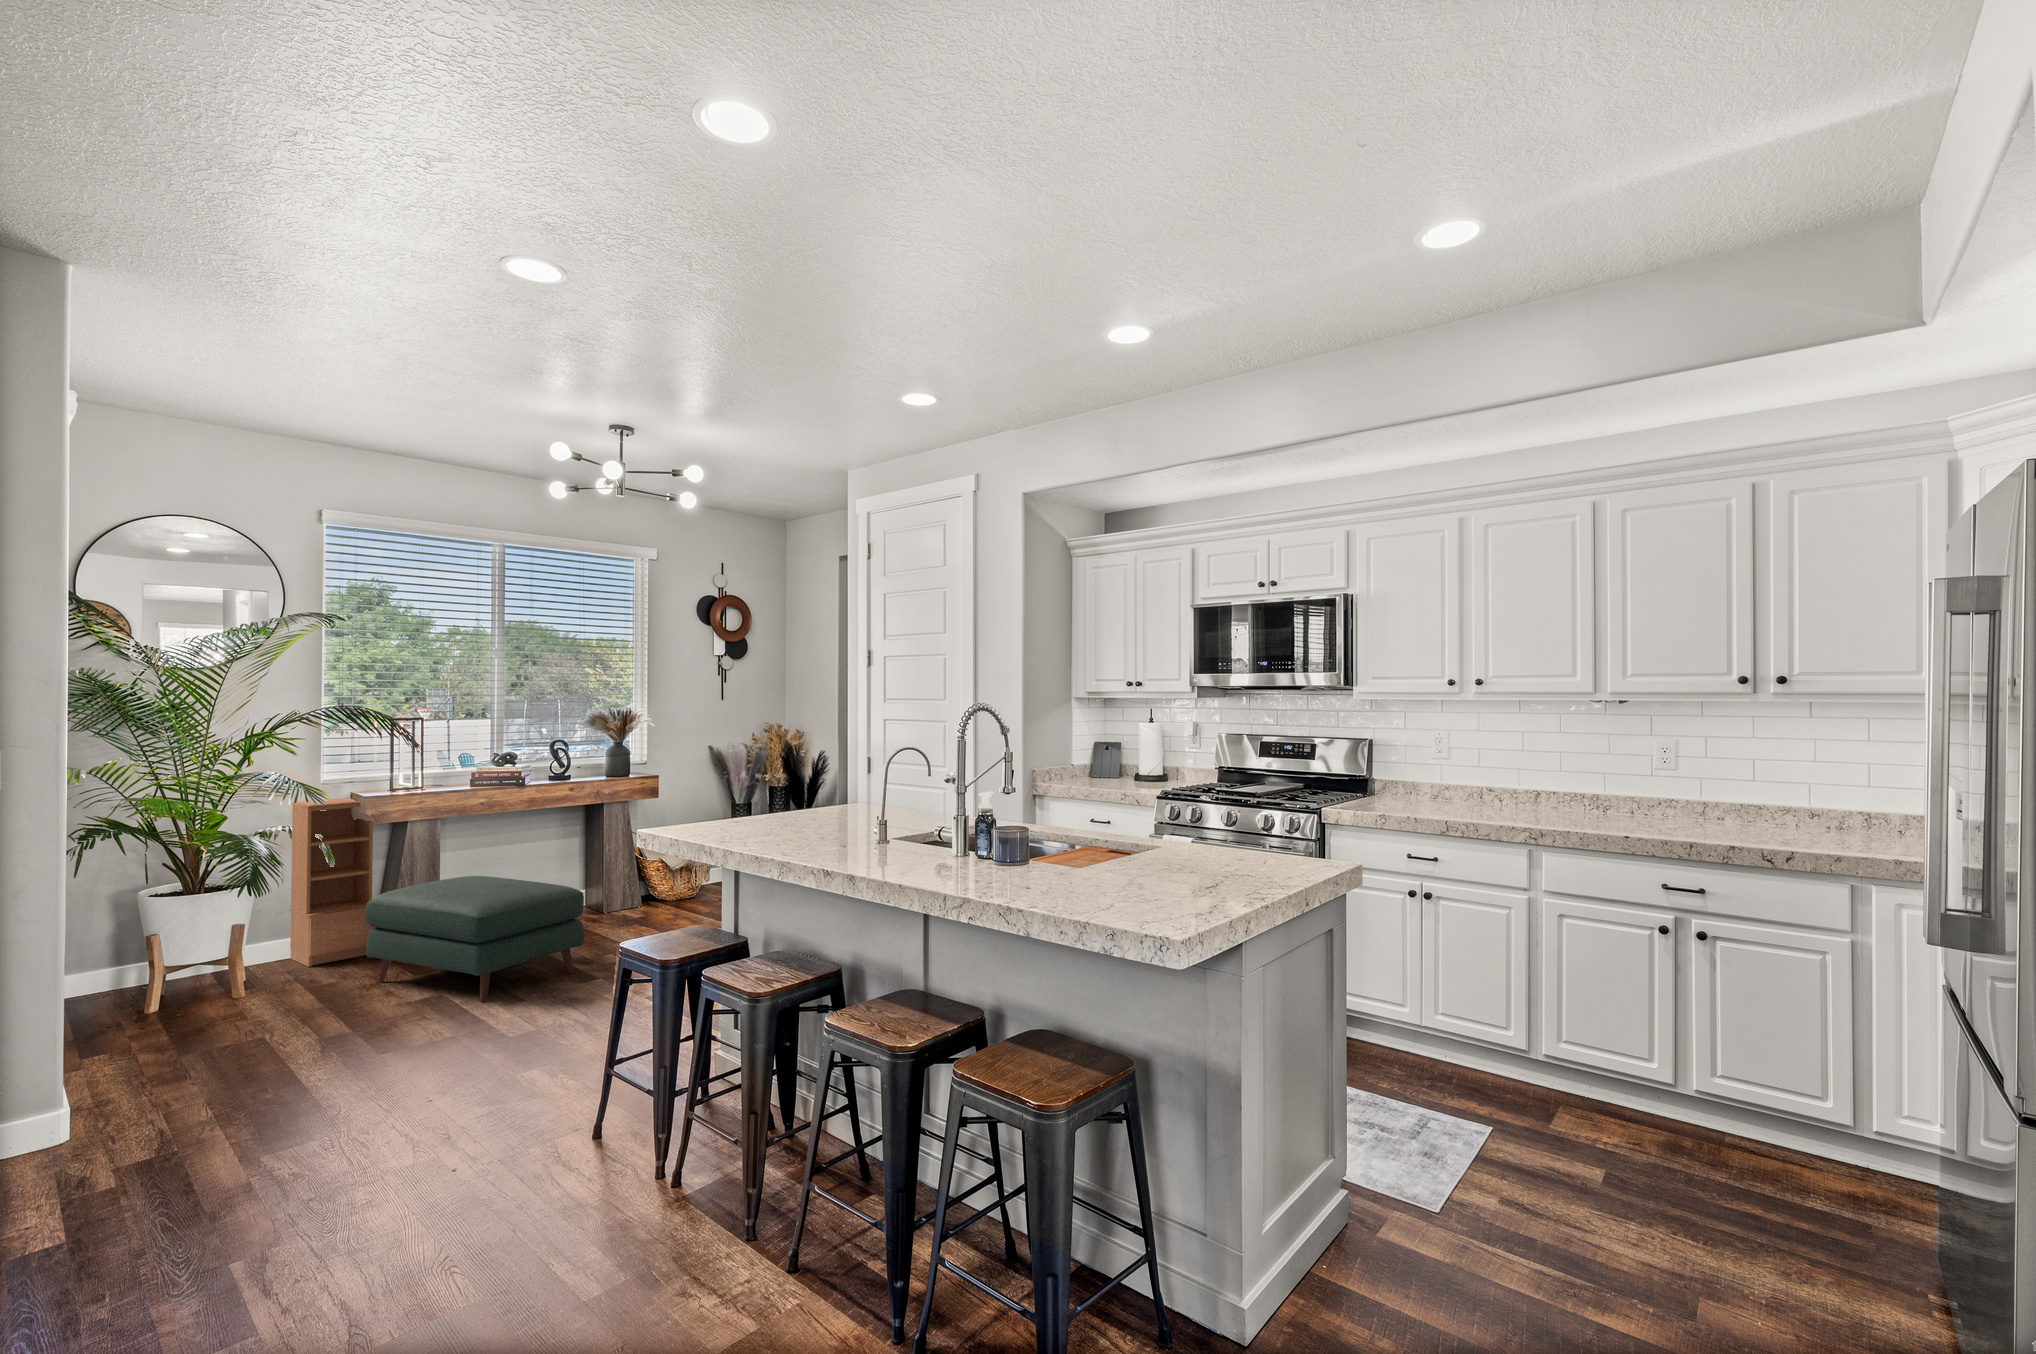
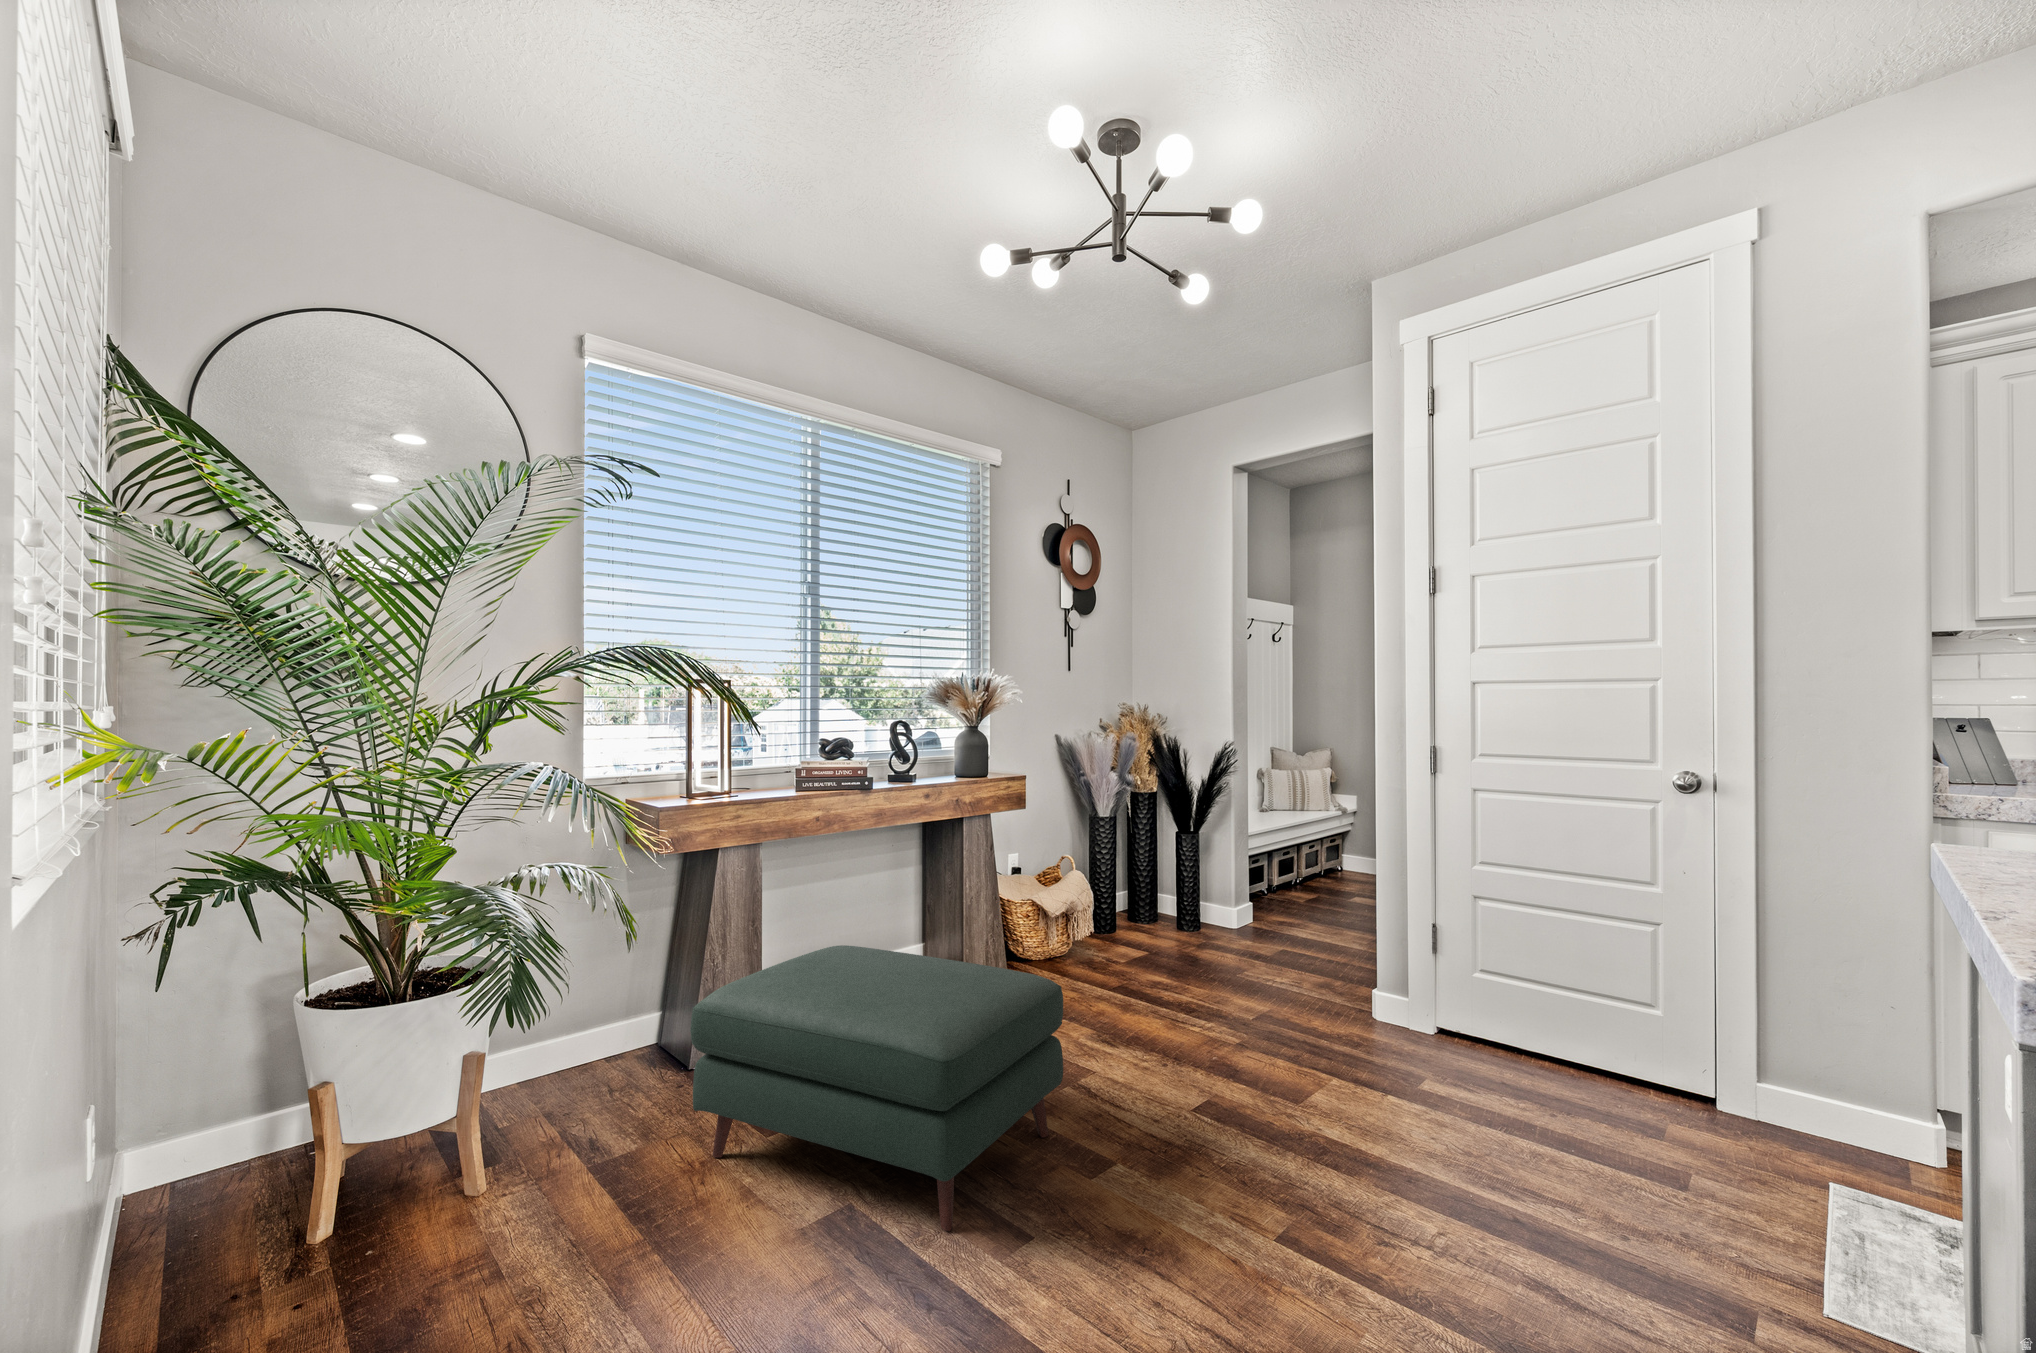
bookcase: present [290,798,375,967] -> none [540,810,675,1107]

